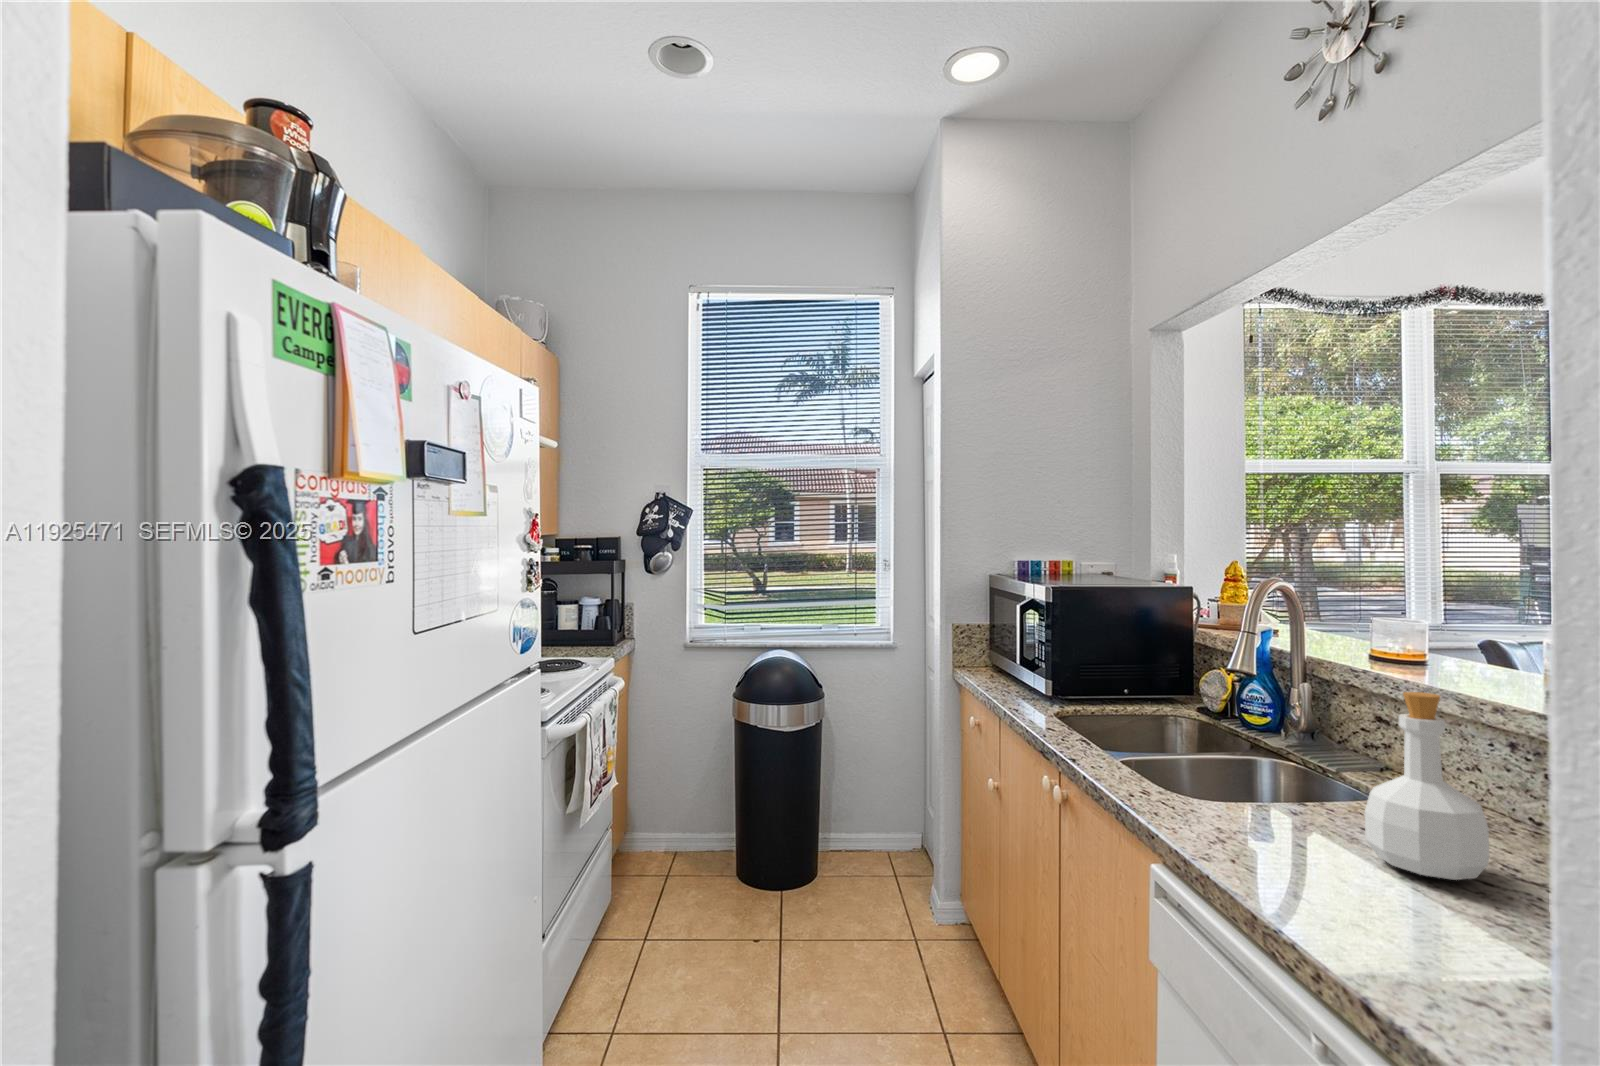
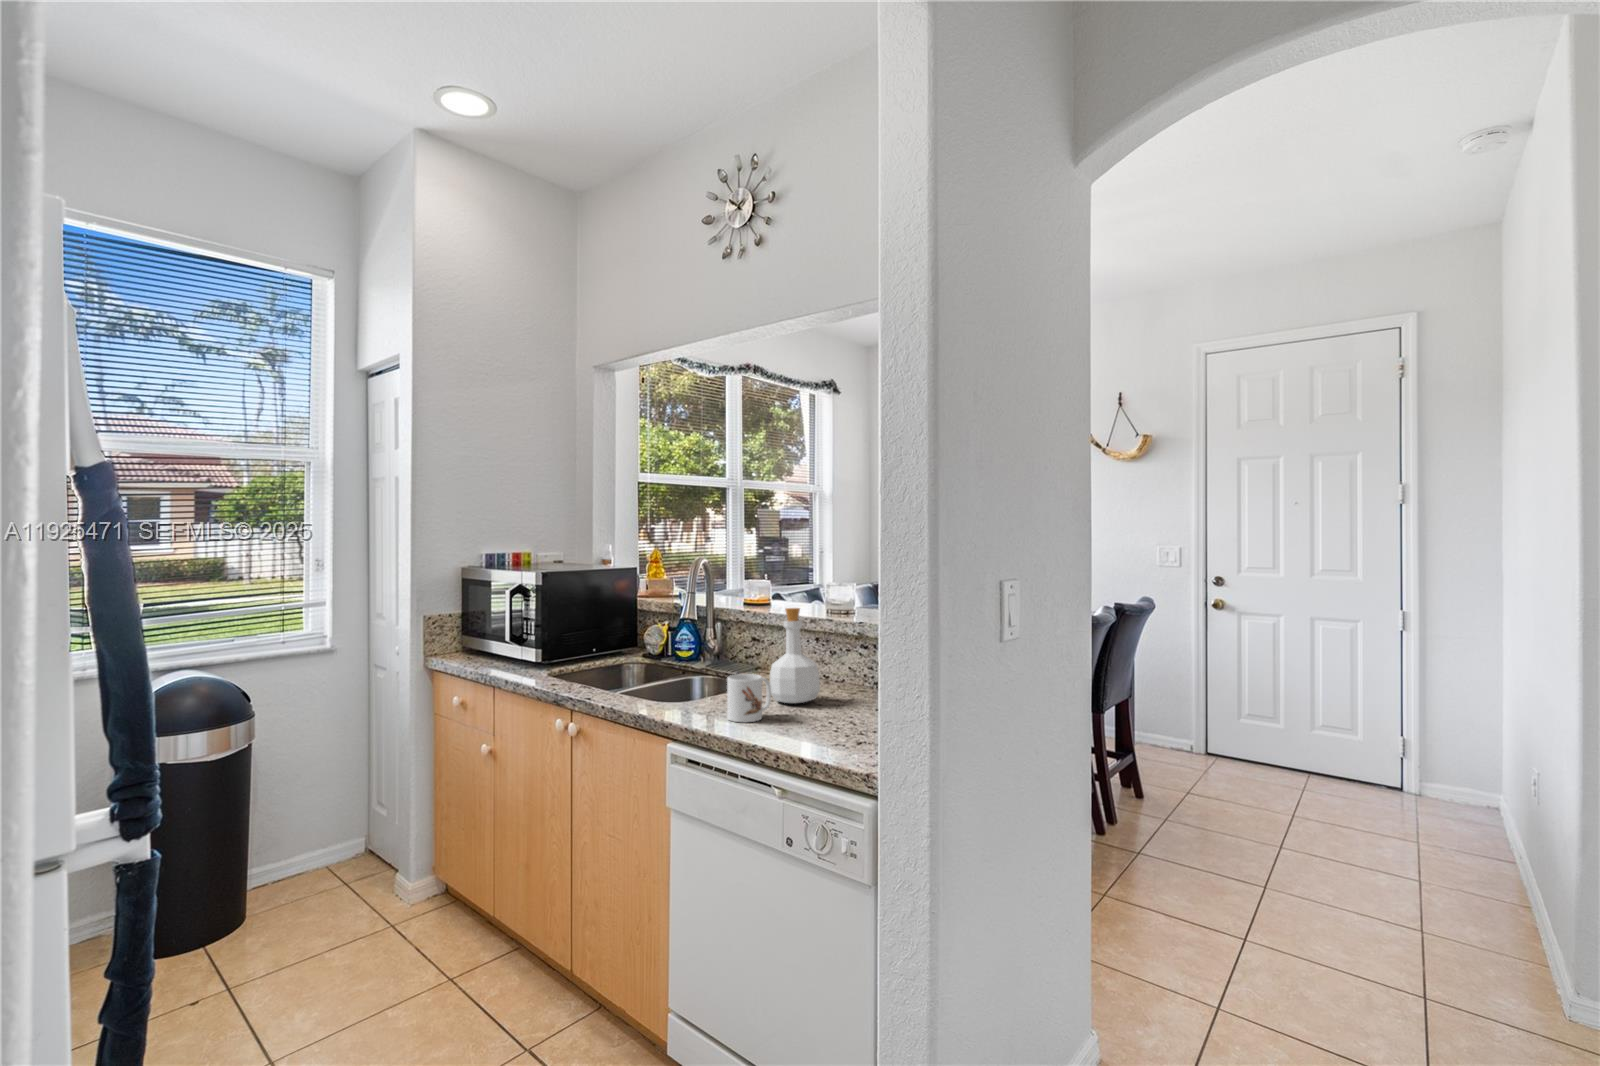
mug: none [1252,799,1351,898] -> present [727,674,771,722]

